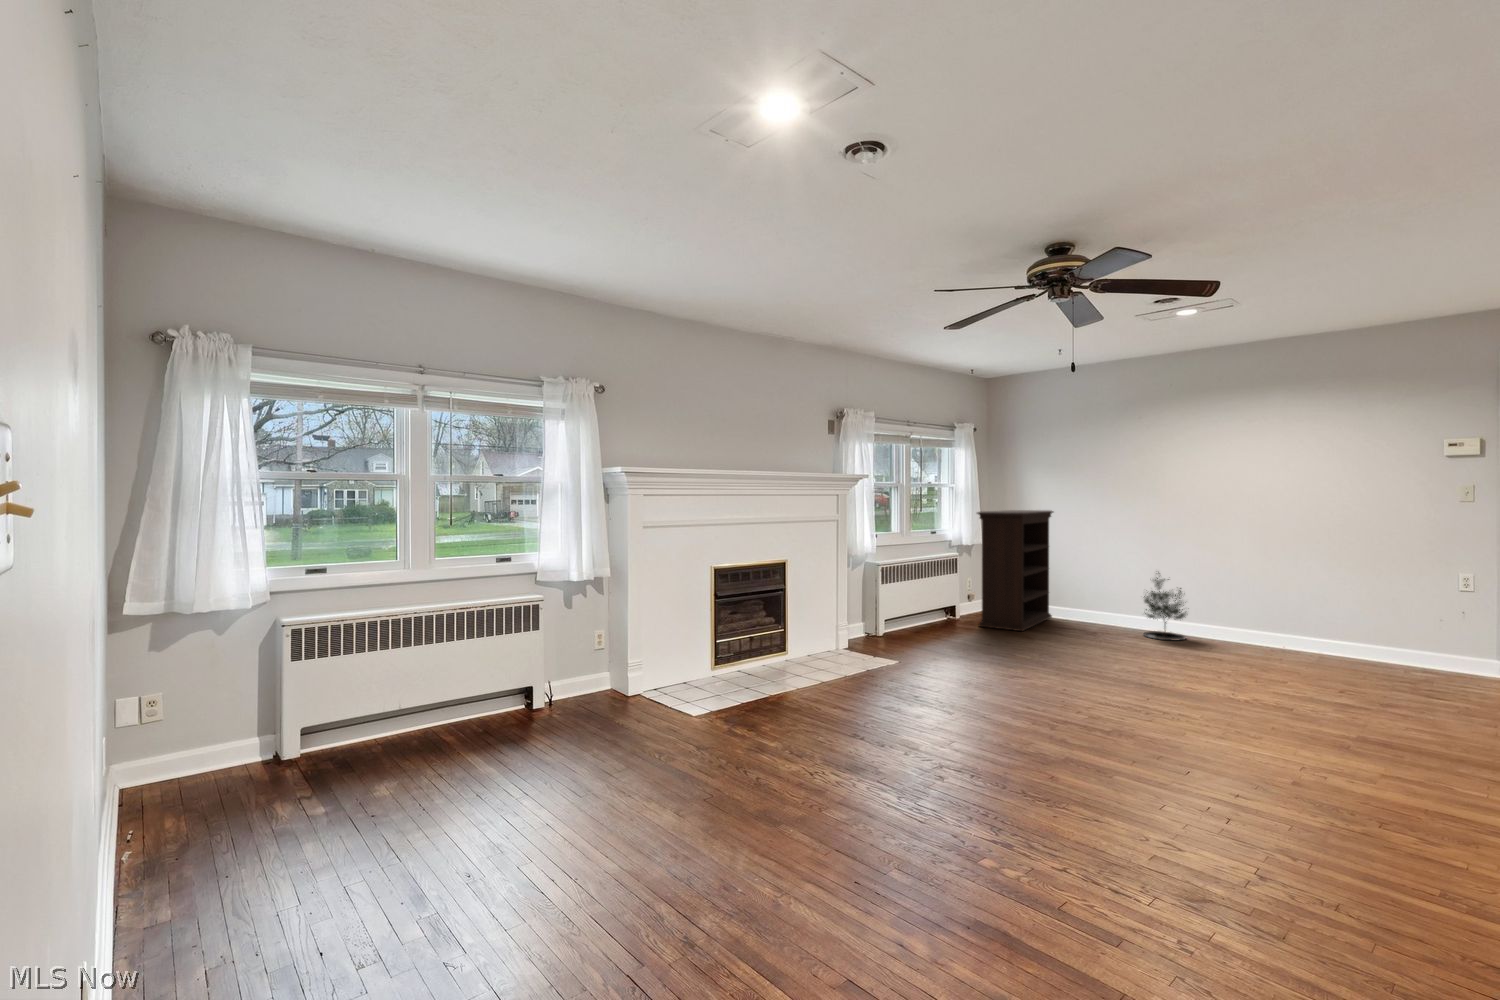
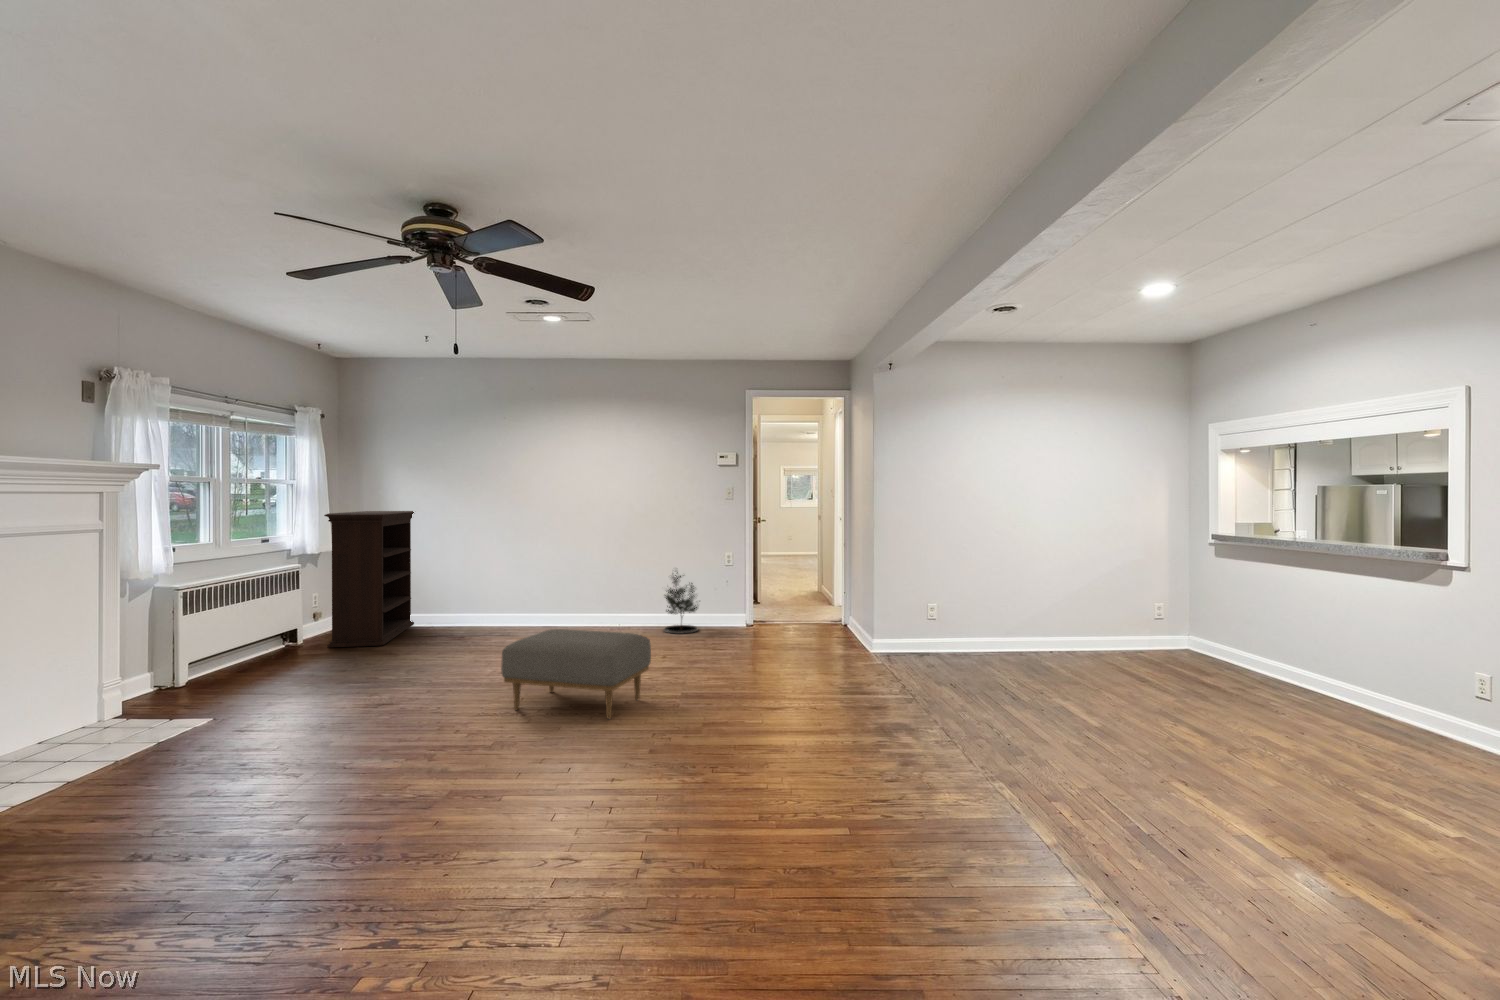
potted tree: present [1144,572,1186,640] -> present [663,572,698,634]
ottoman: none [1125,636,1309,741] -> present [501,629,651,719]

